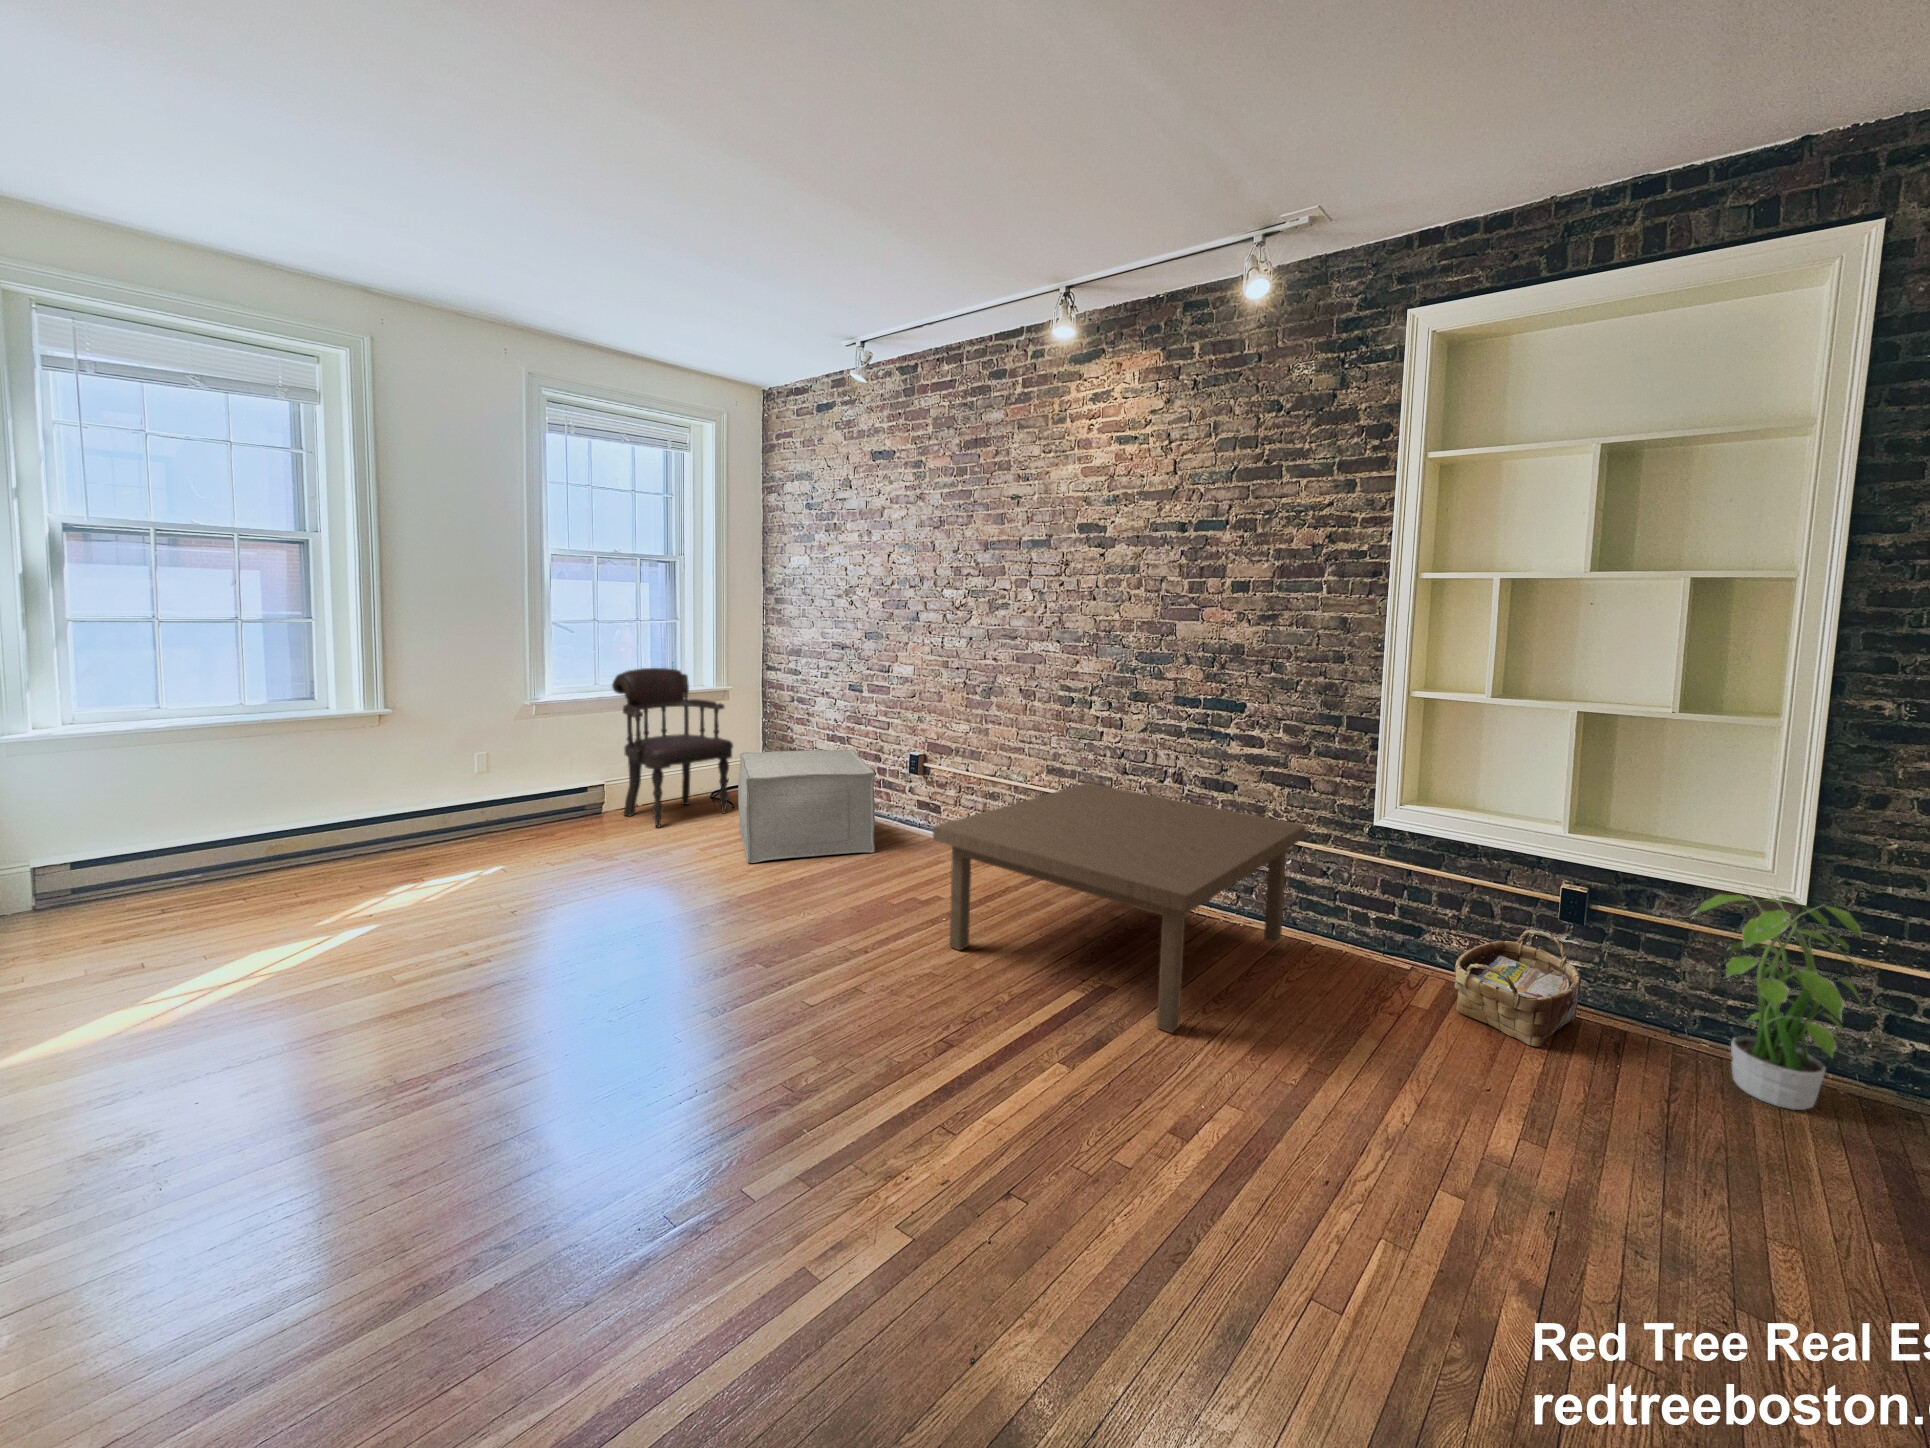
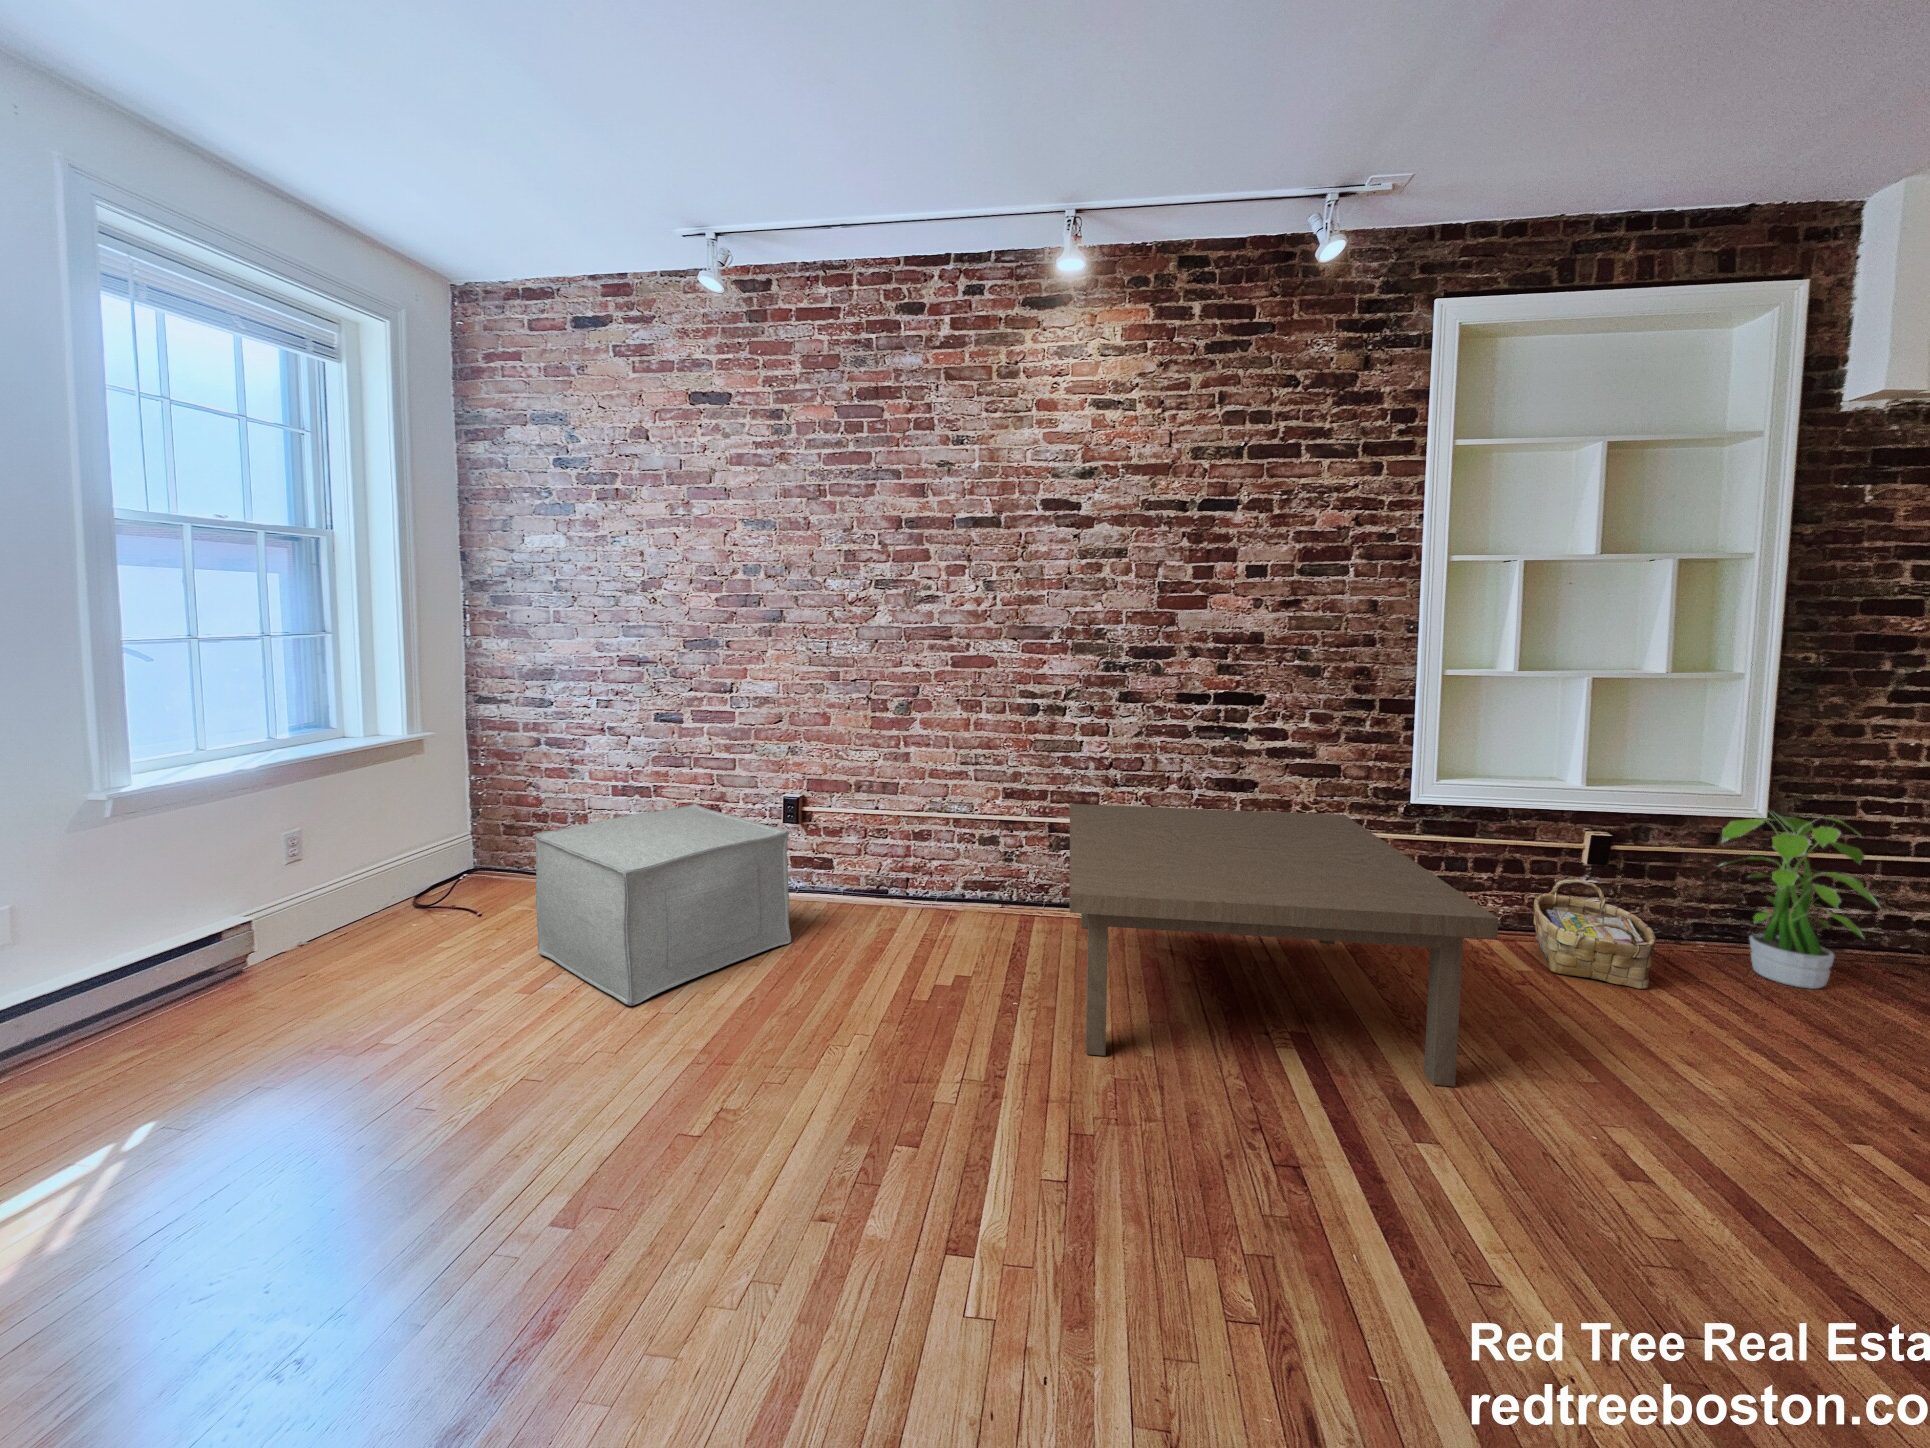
armchair: present [612,668,733,828] -> none [236,712,486,985]

